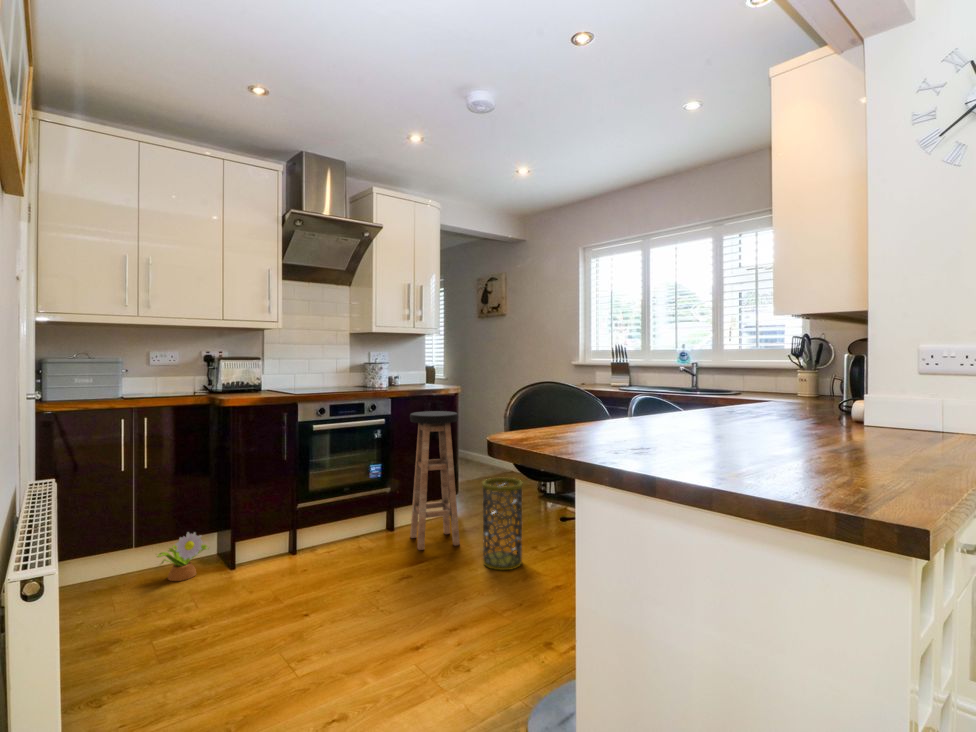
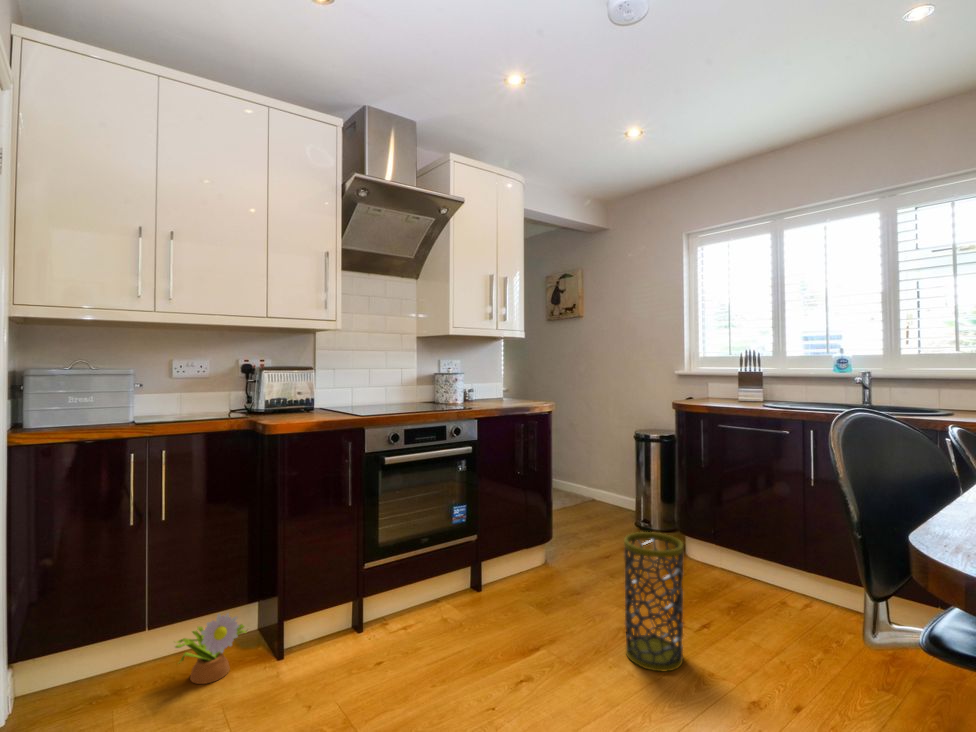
bar stool: present [410,411,460,550] -> none [507,436,579,629]

